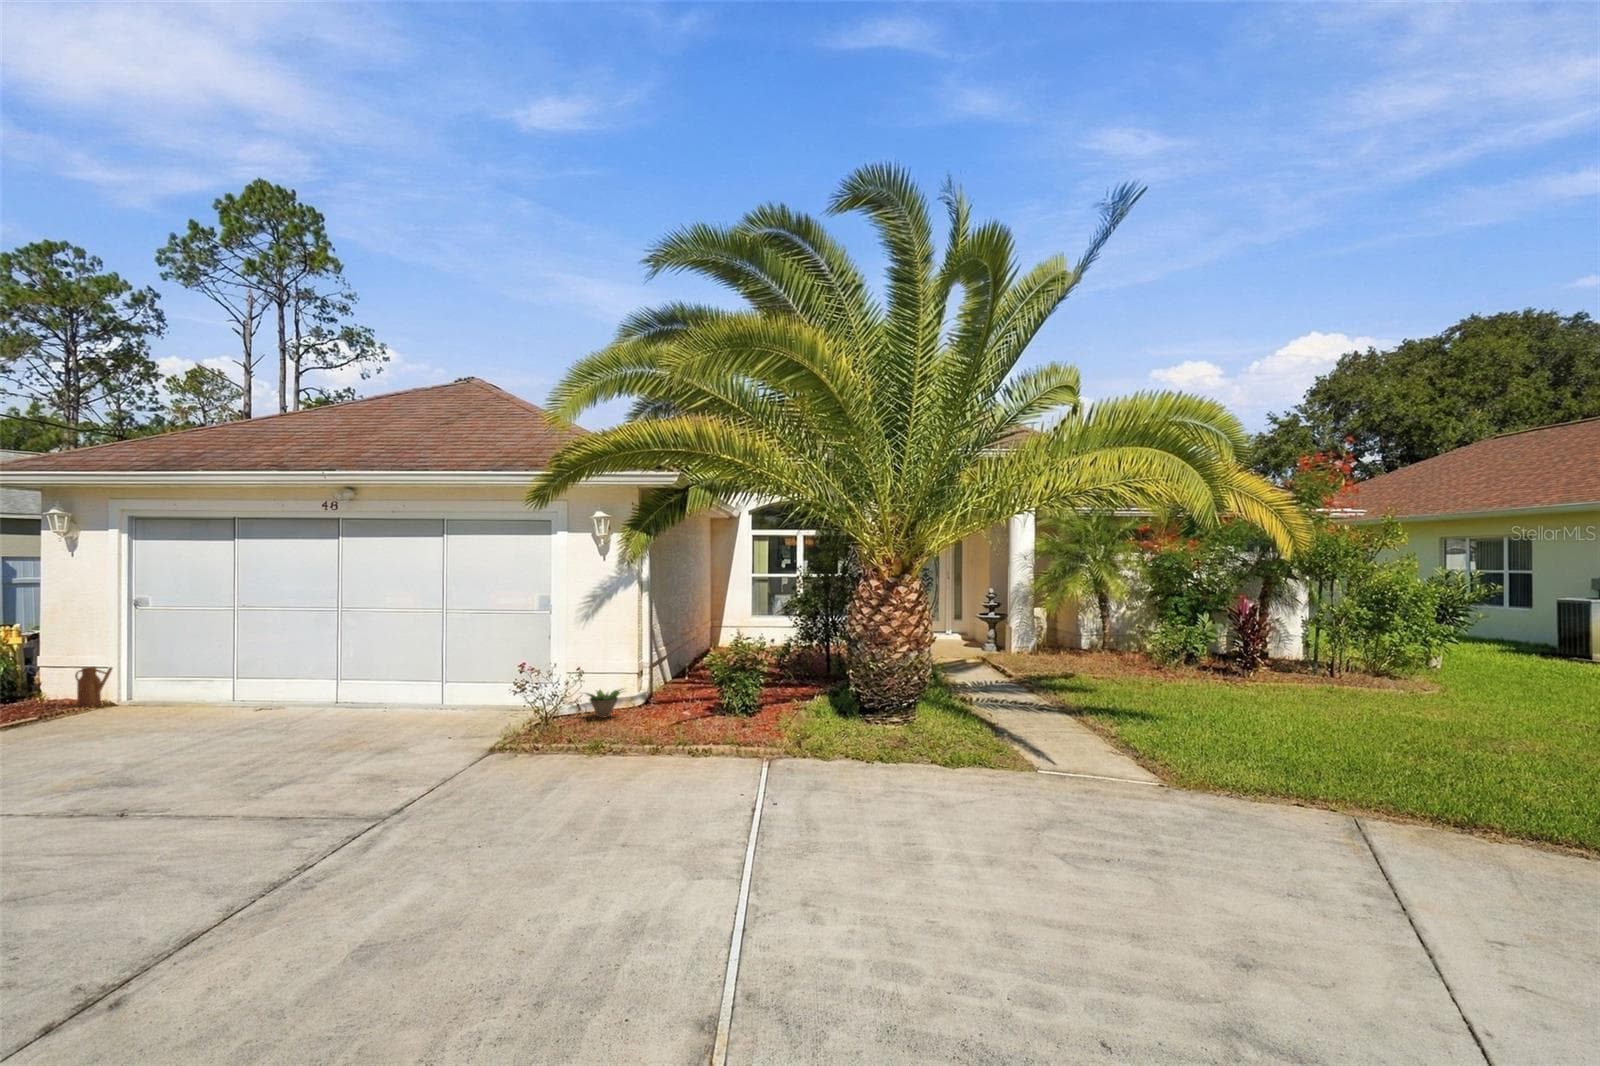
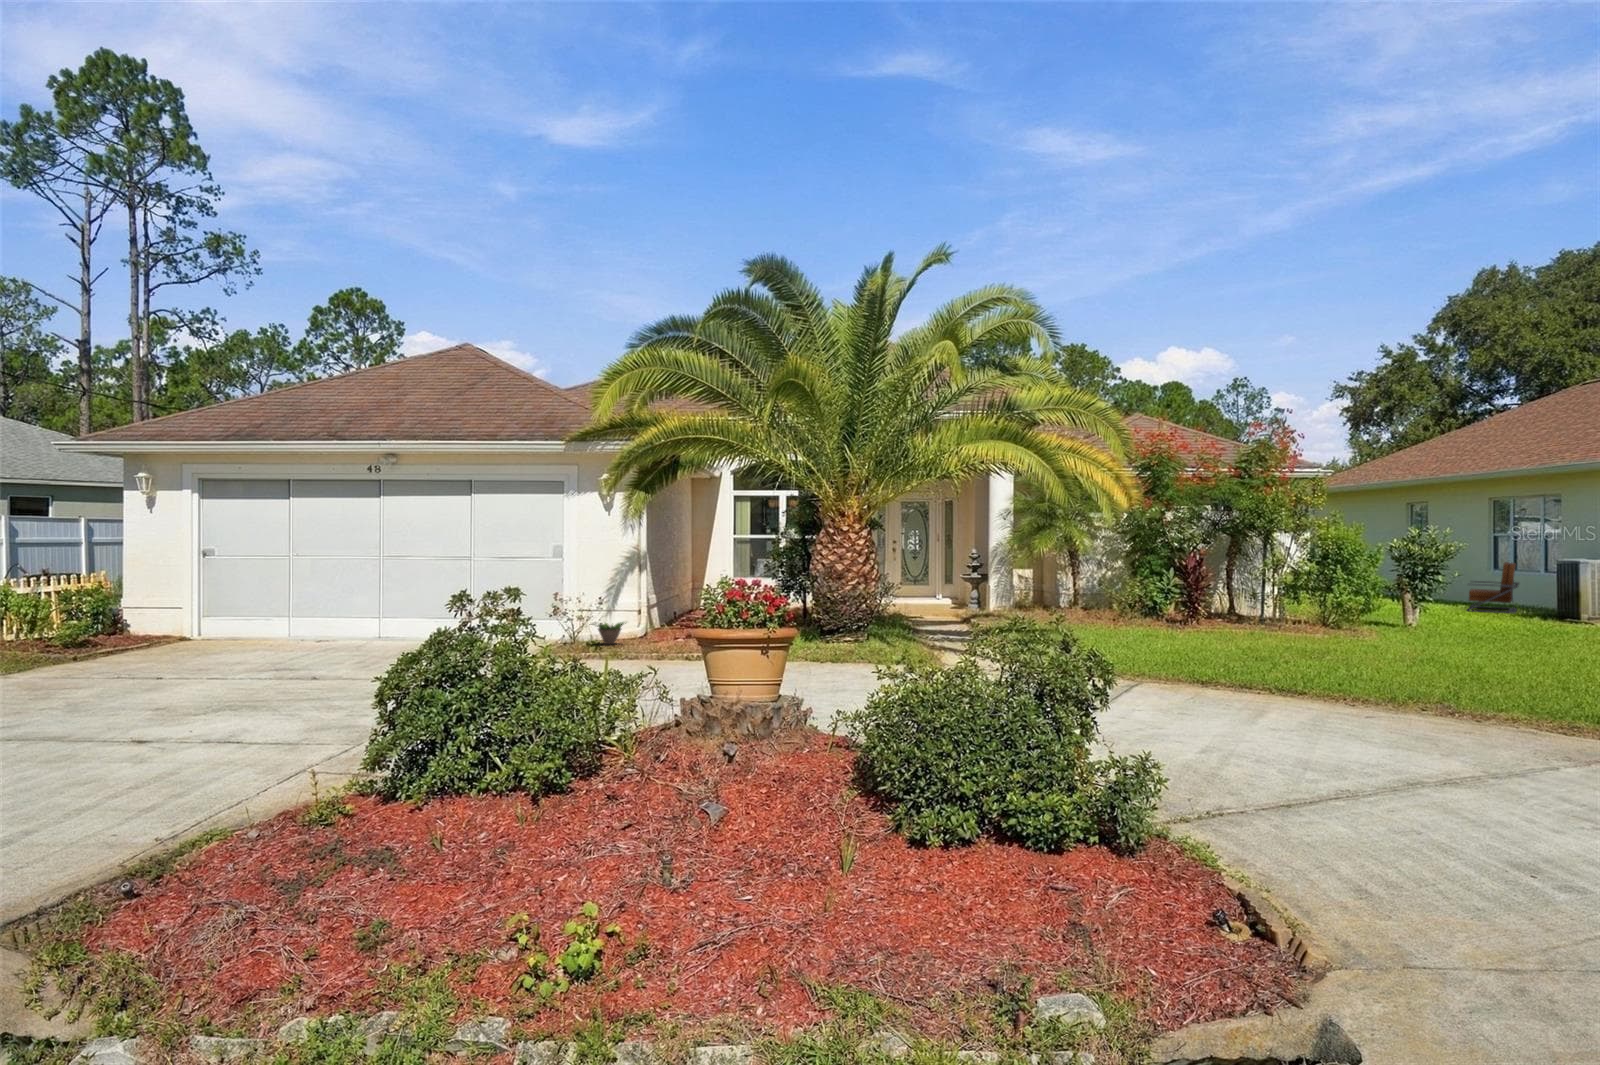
lounge chair: none [1492,605,1561,660] -> present [1467,562,1519,613]
watering can: present [75,667,112,707] -> none [161,606,192,639]

